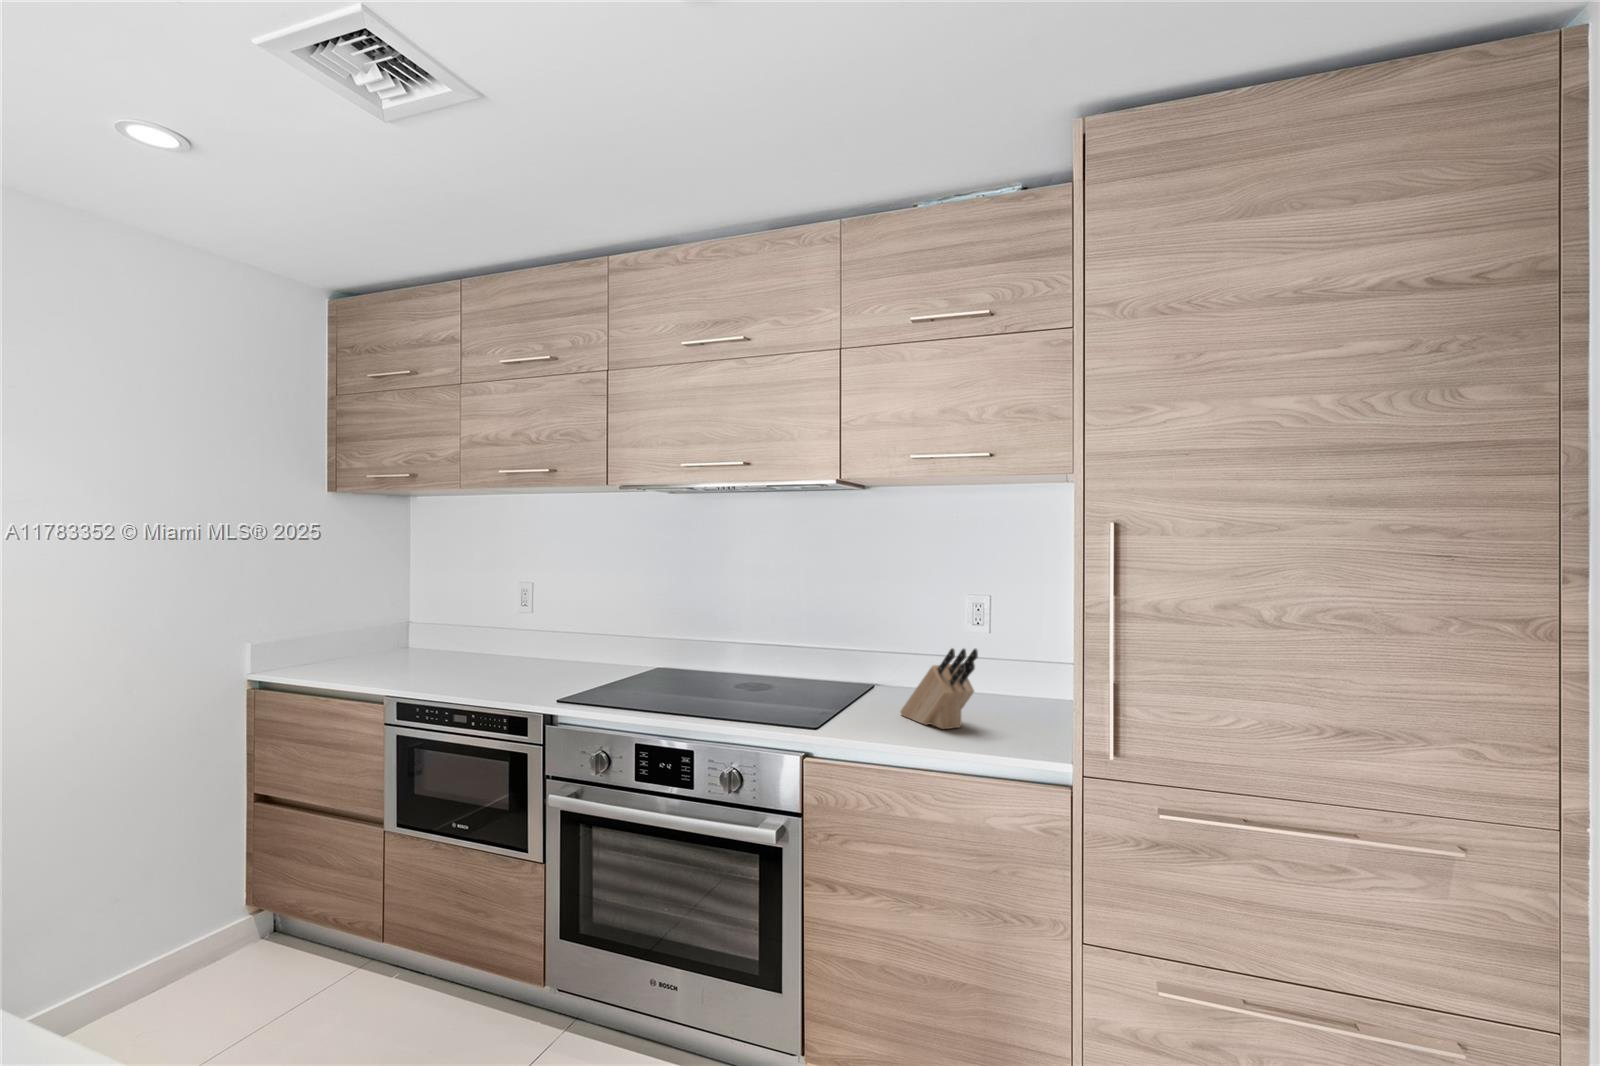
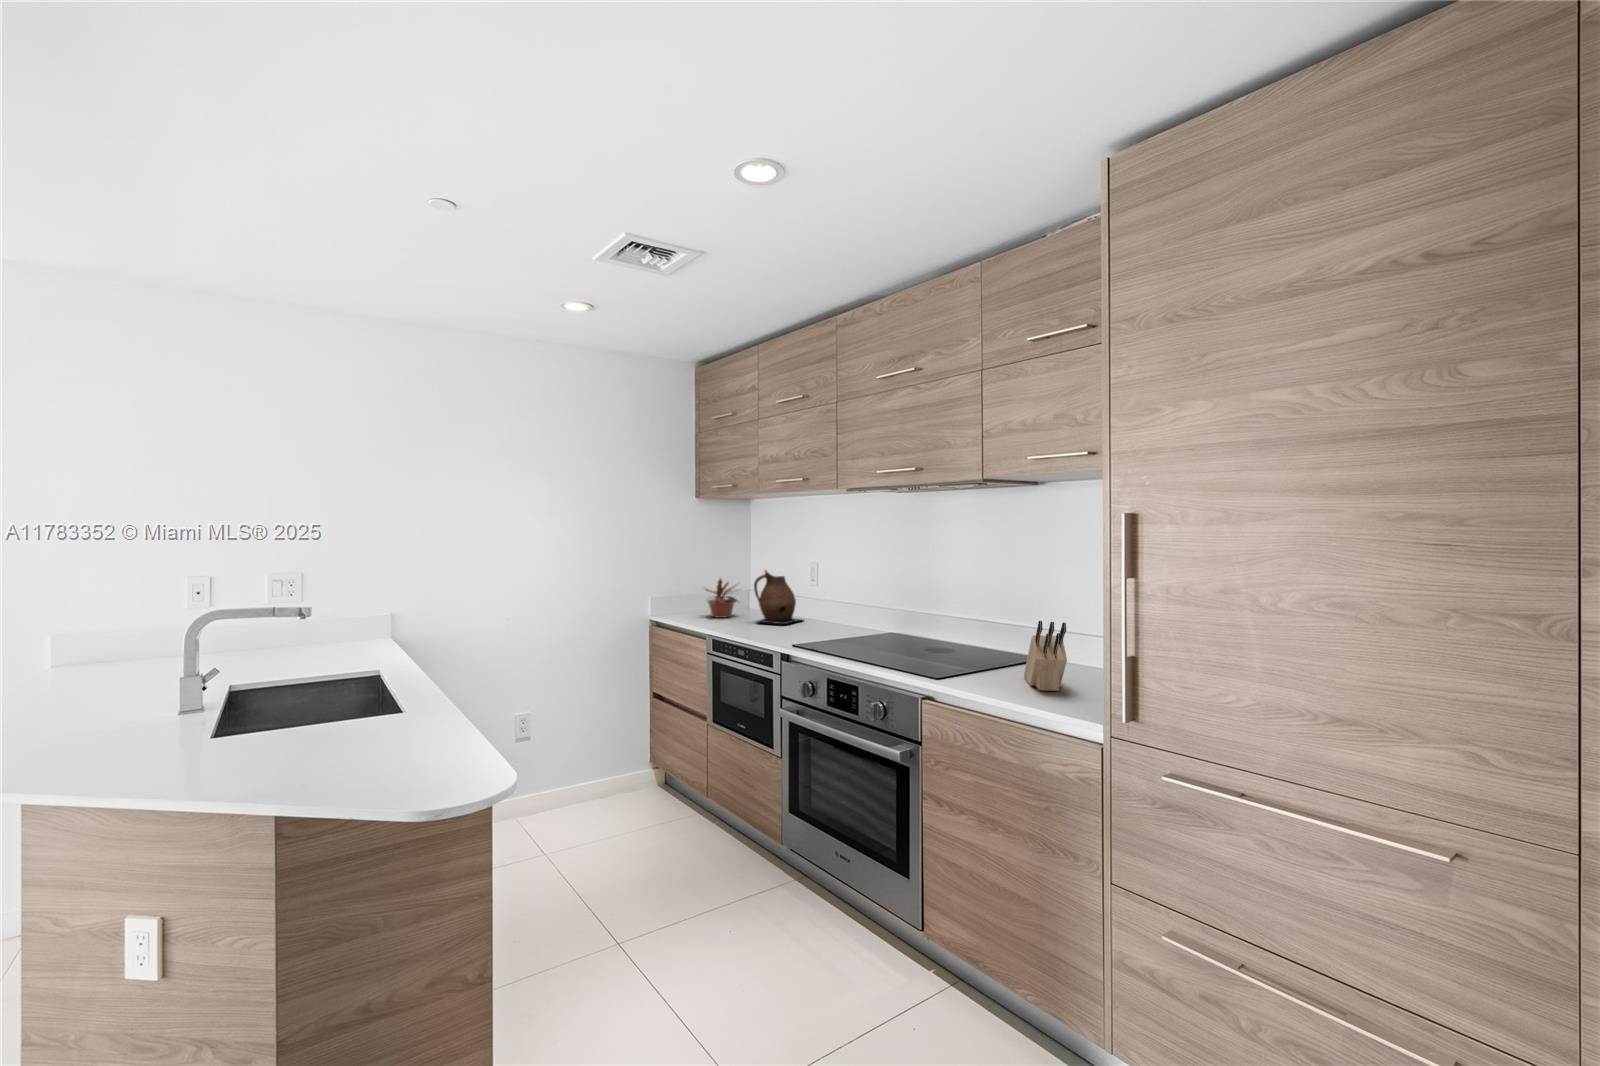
ceramic pitcher: none [450,596,522,673] -> present [754,570,804,624]
potted plant: none [342,607,423,669] -> present [705,579,737,618]

